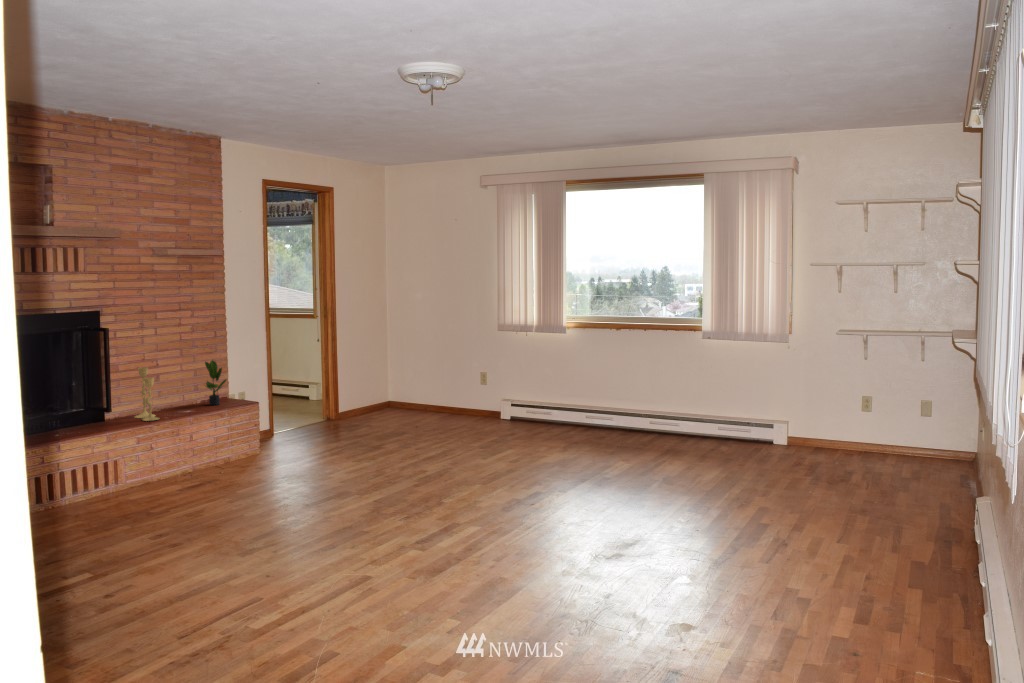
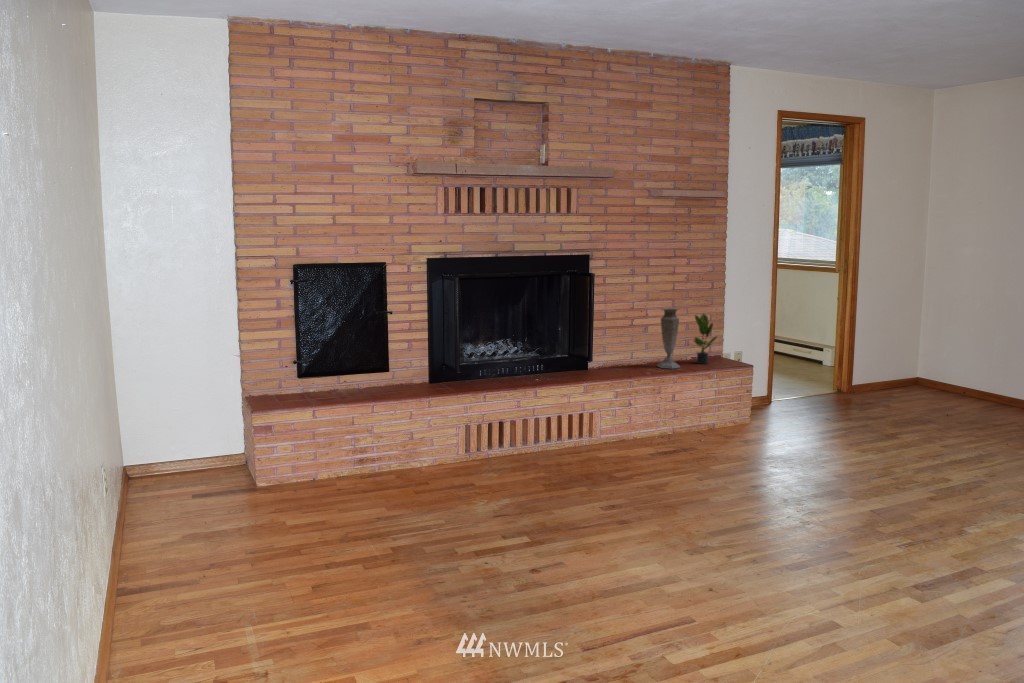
vase: none [173,356,195,412] -> present [657,308,680,369]
candlestick: present [135,367,159,421] -> none [617,317,640,375]

